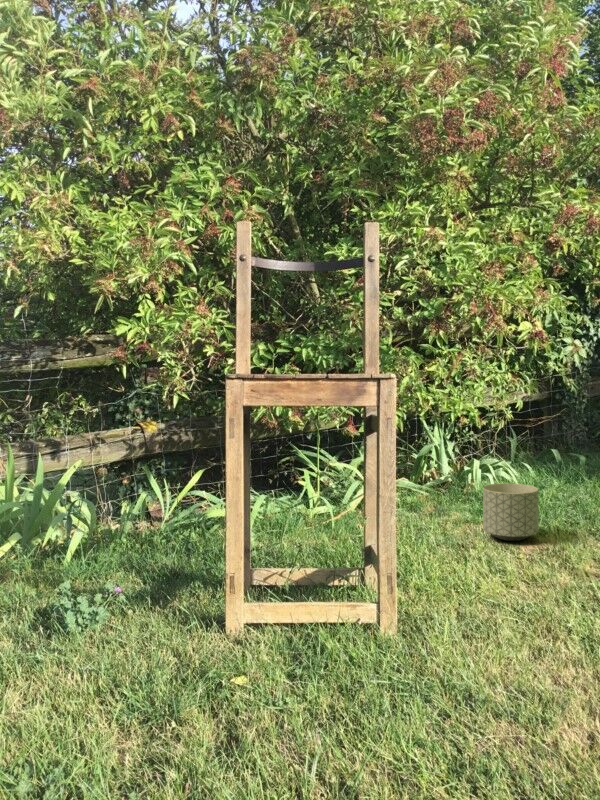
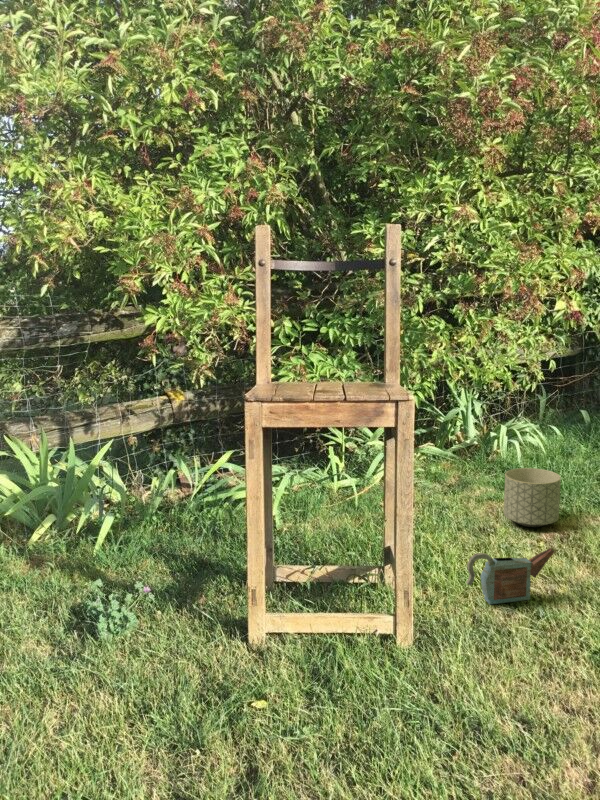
watering can: none [449,542,538,600] -> present [466,548,555,604]

